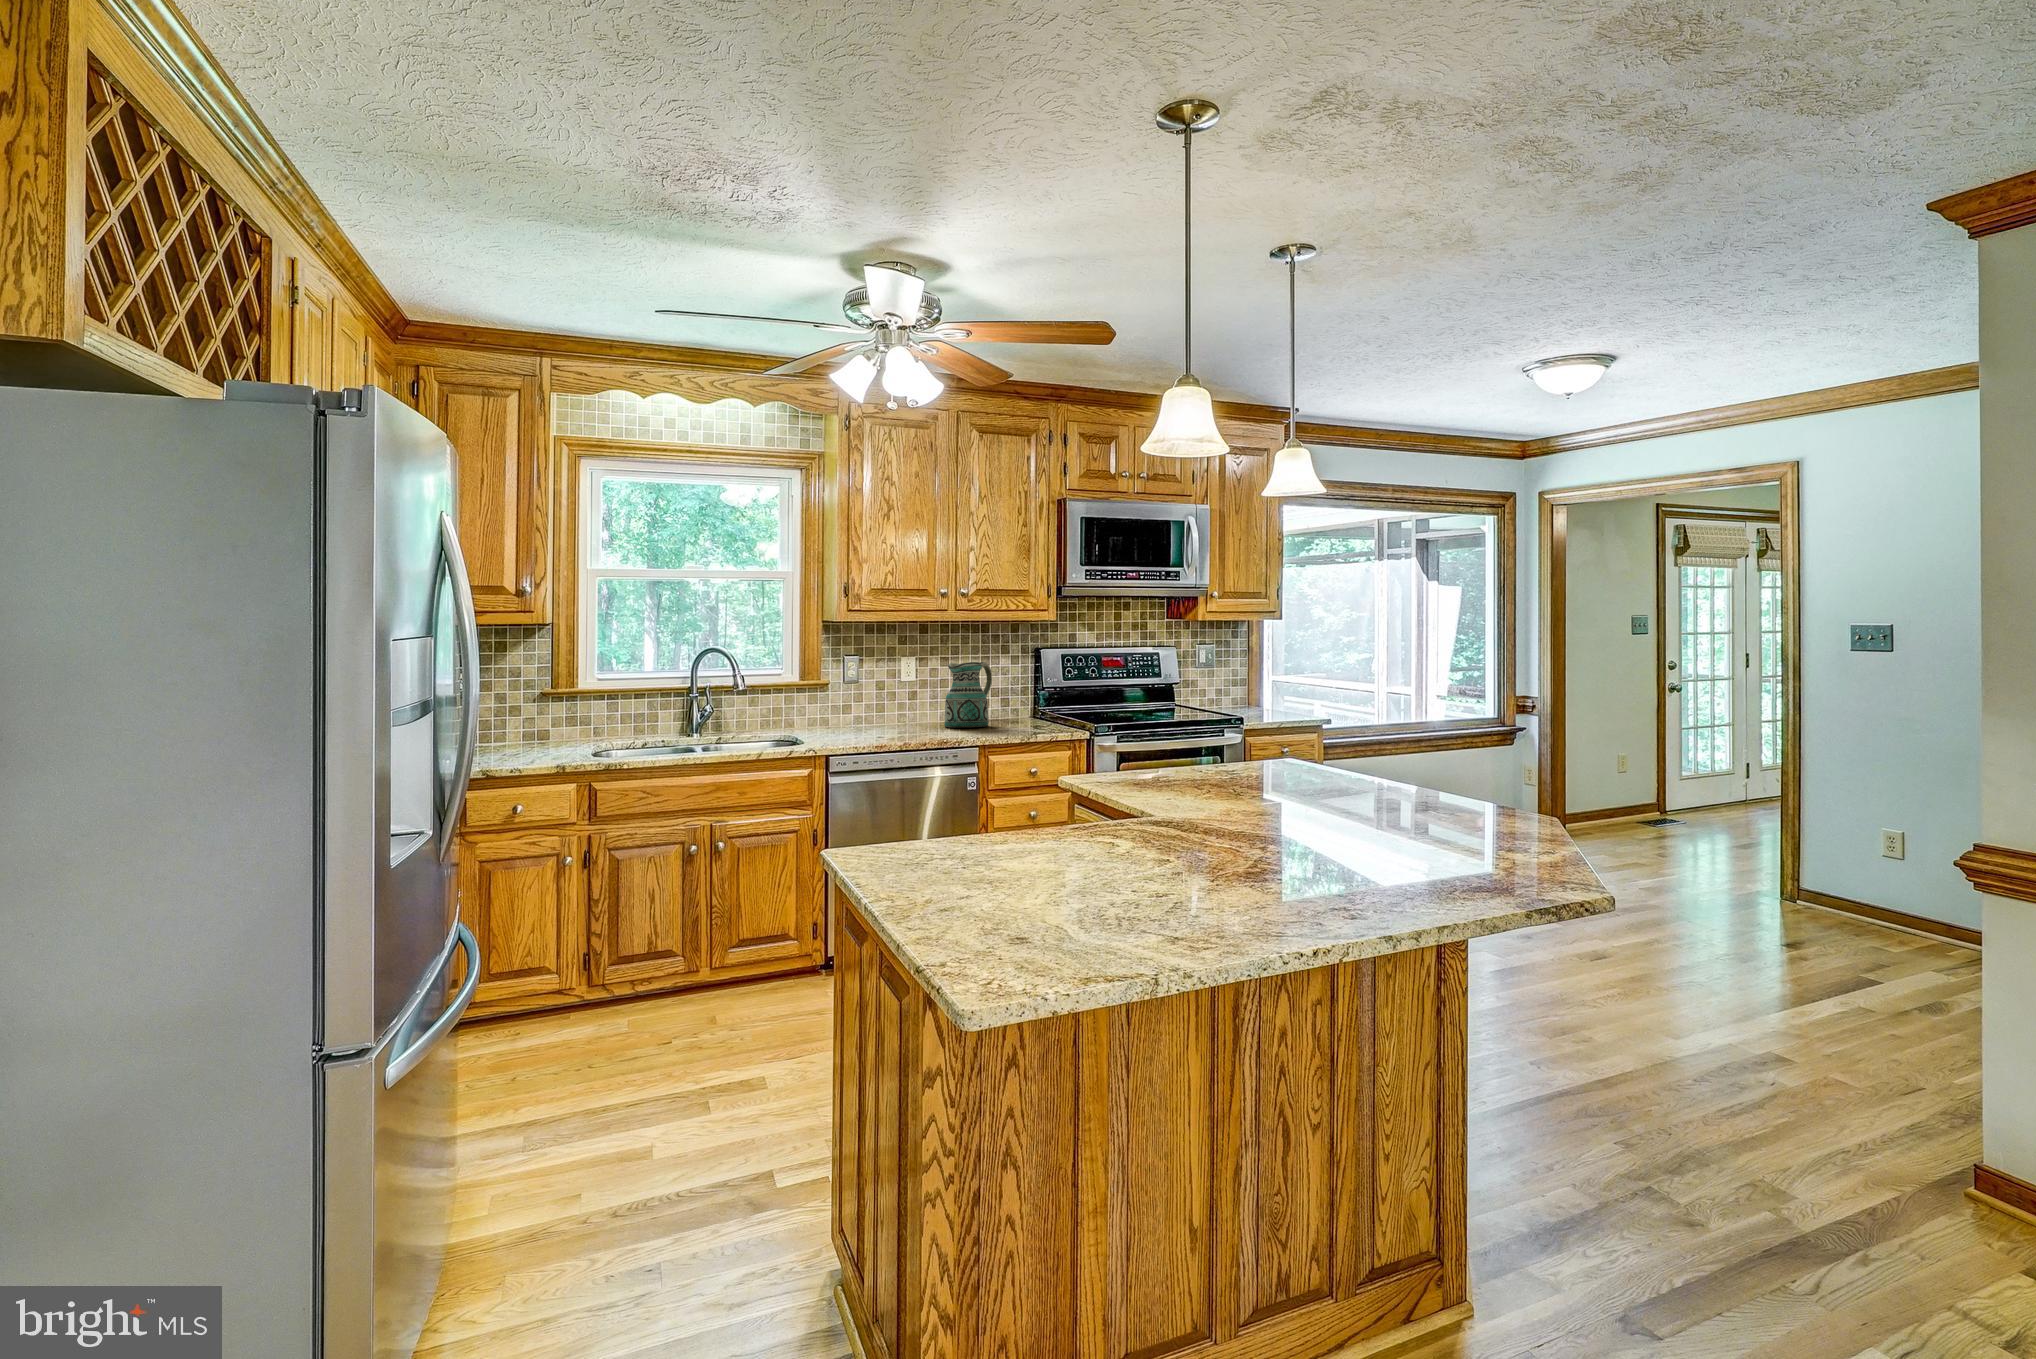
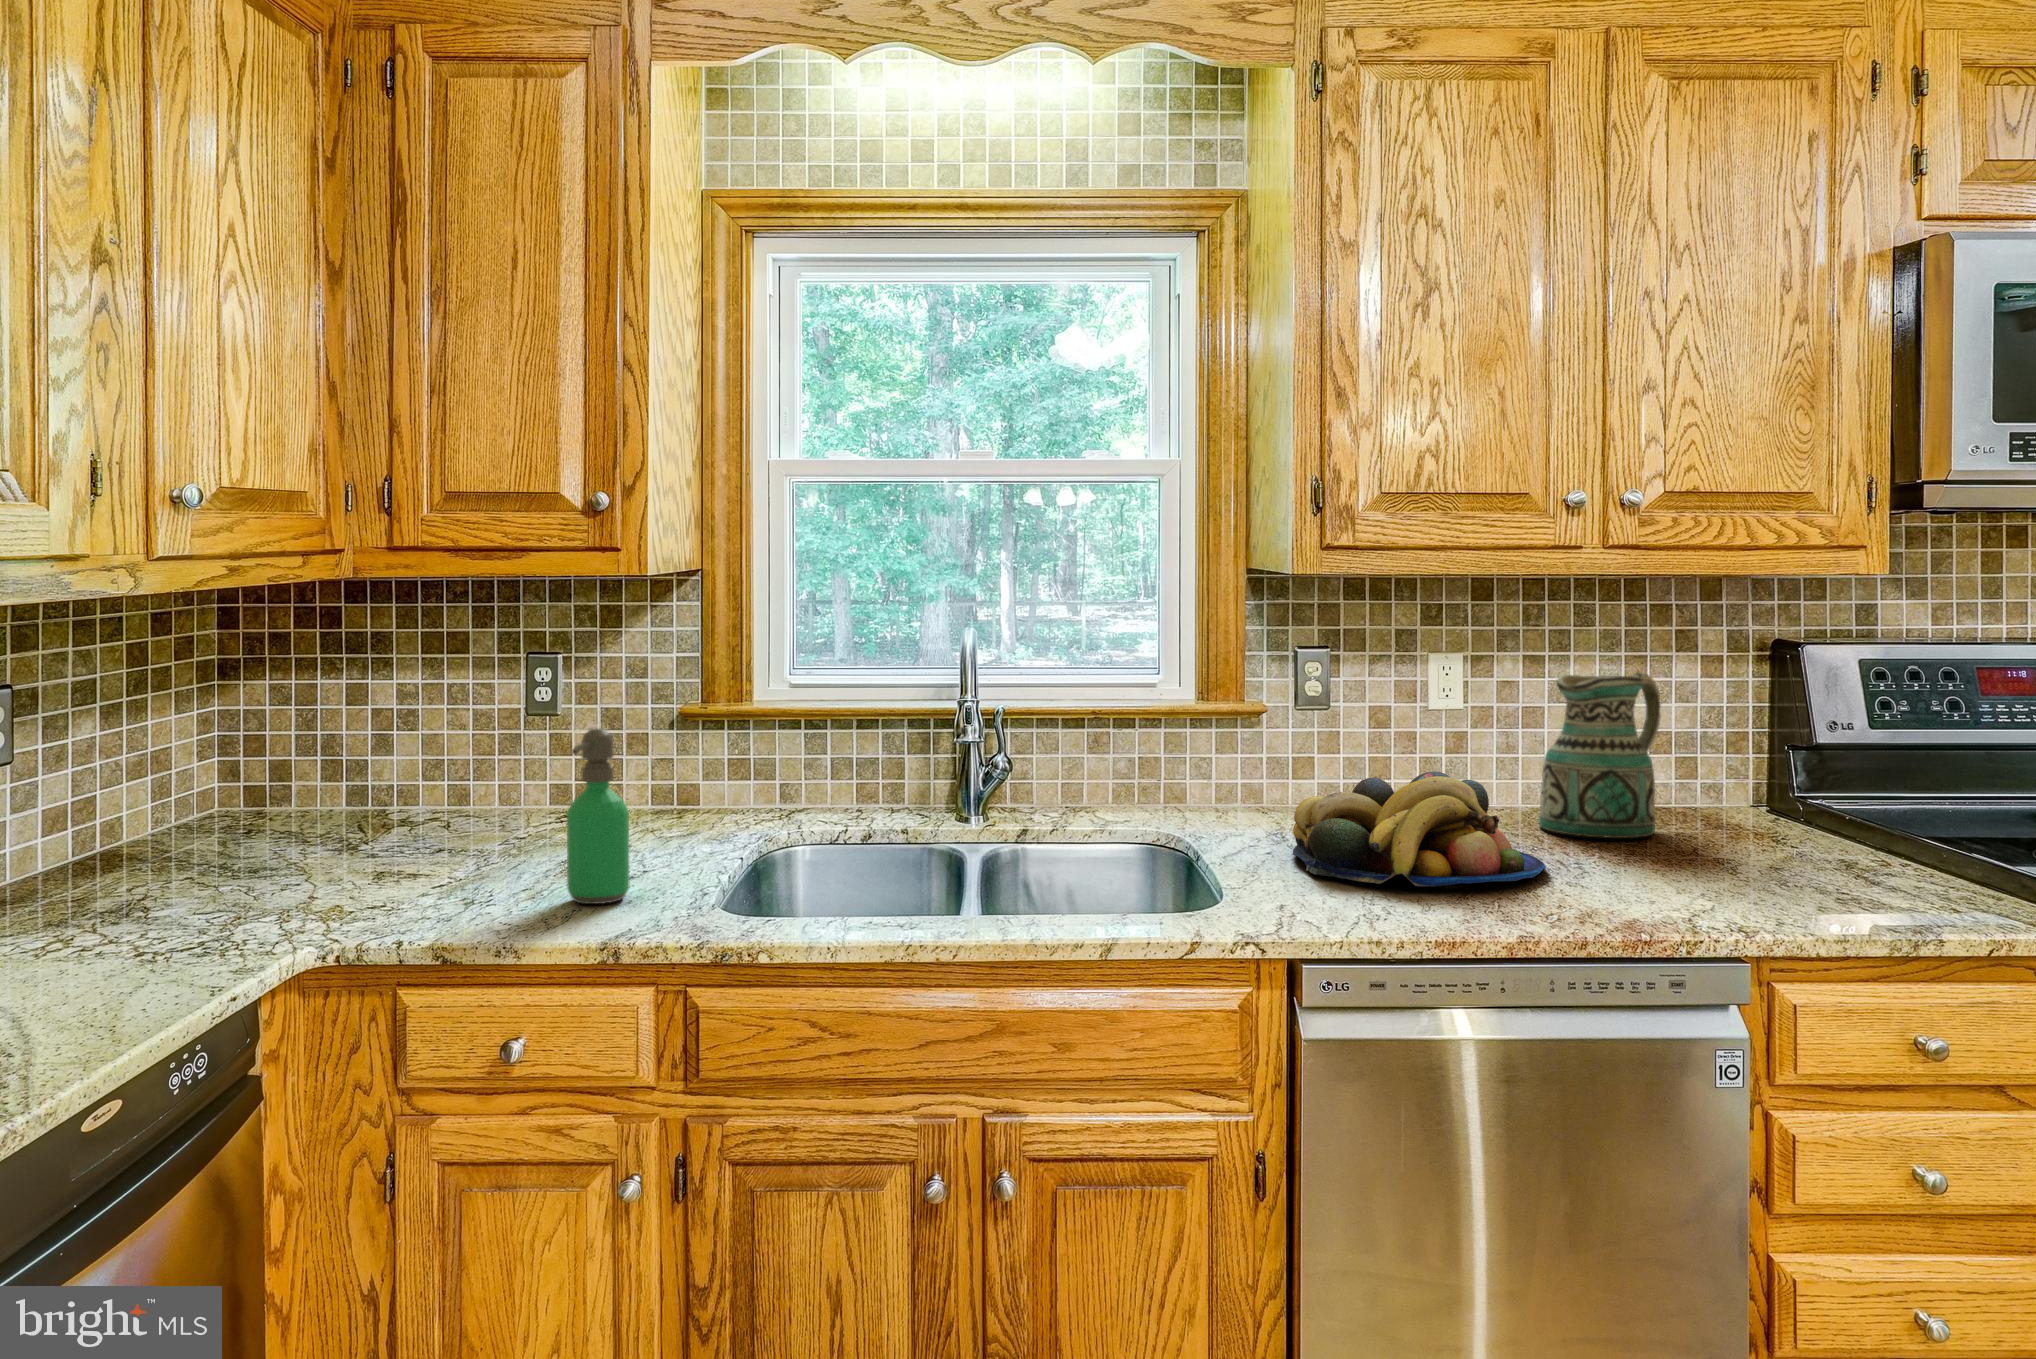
soap dispenser: none [525,686,554,760] -> present [567,728,630,904]
fruit bowl: none [841,700,939,740] -> present [1293,772,1546,886]

